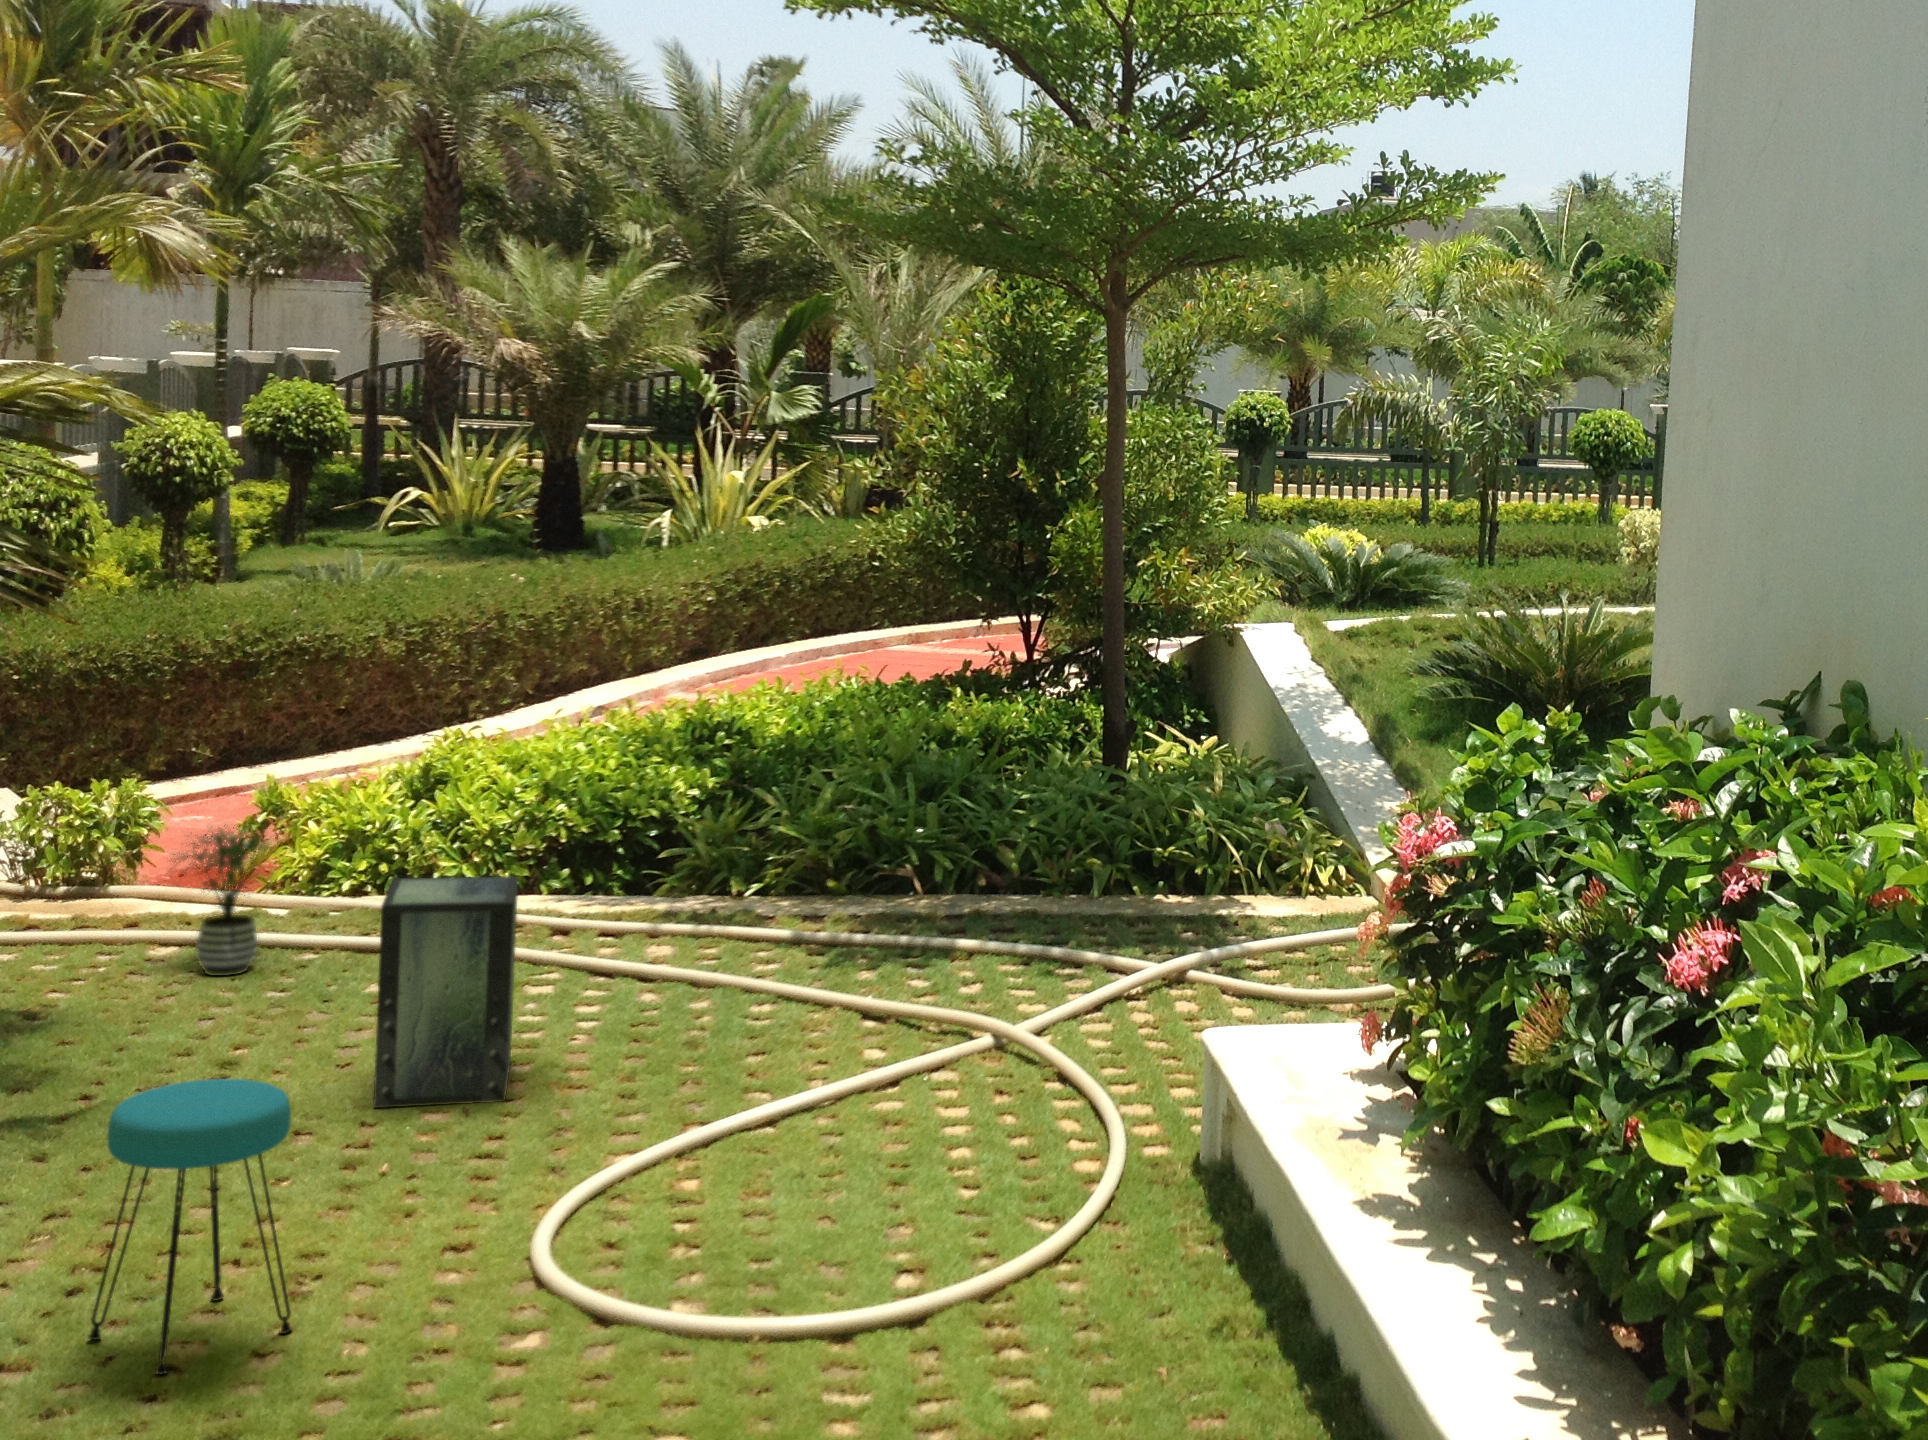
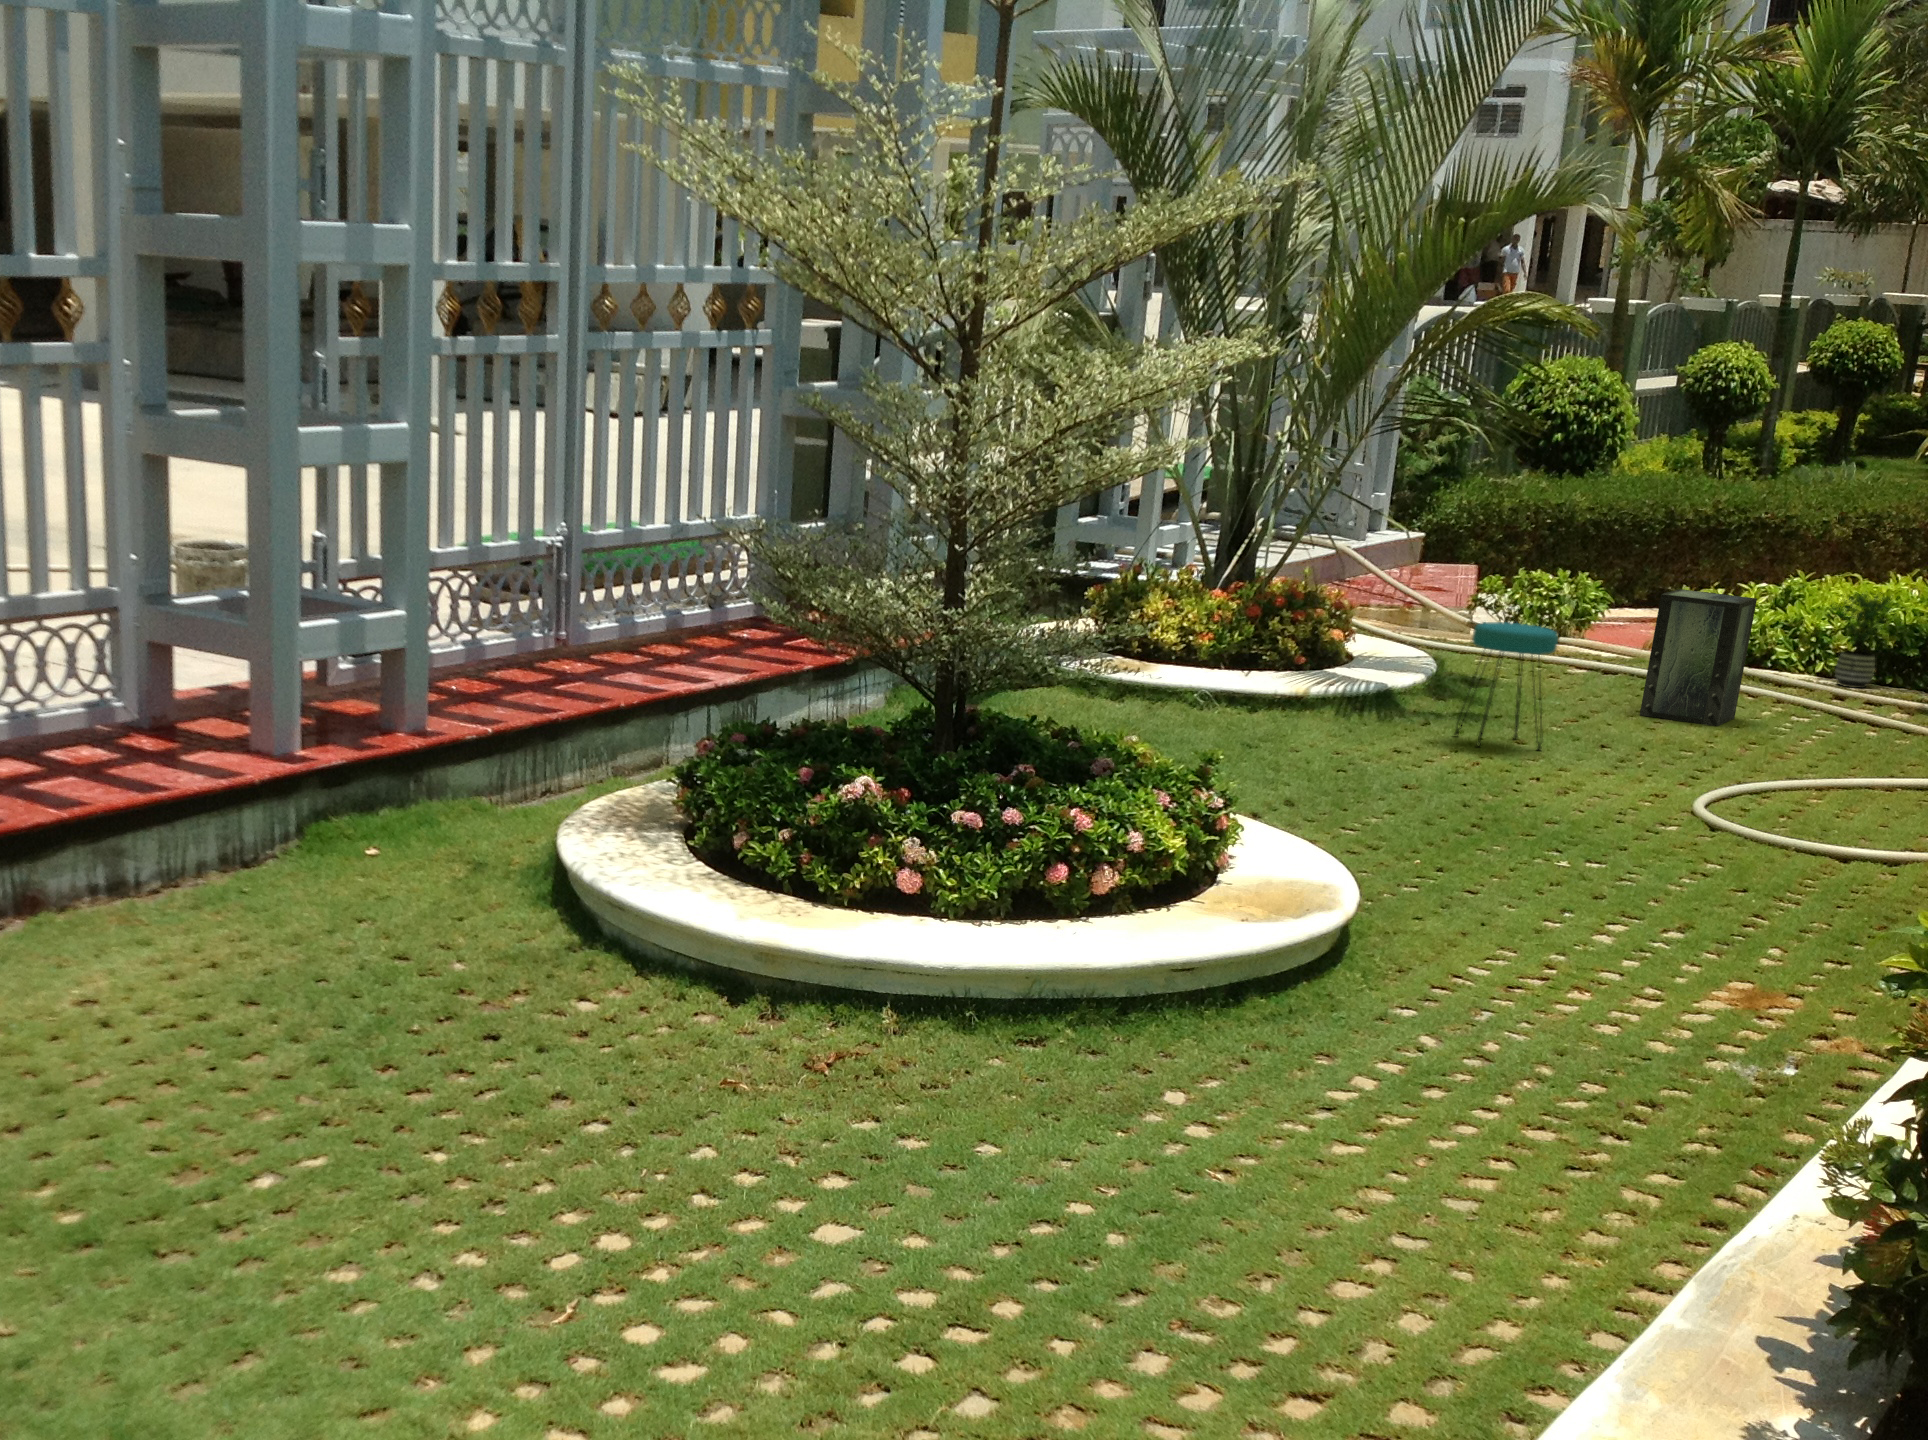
potted plant: present [170,824,277,976] -> present [1827,592,1894,688]

